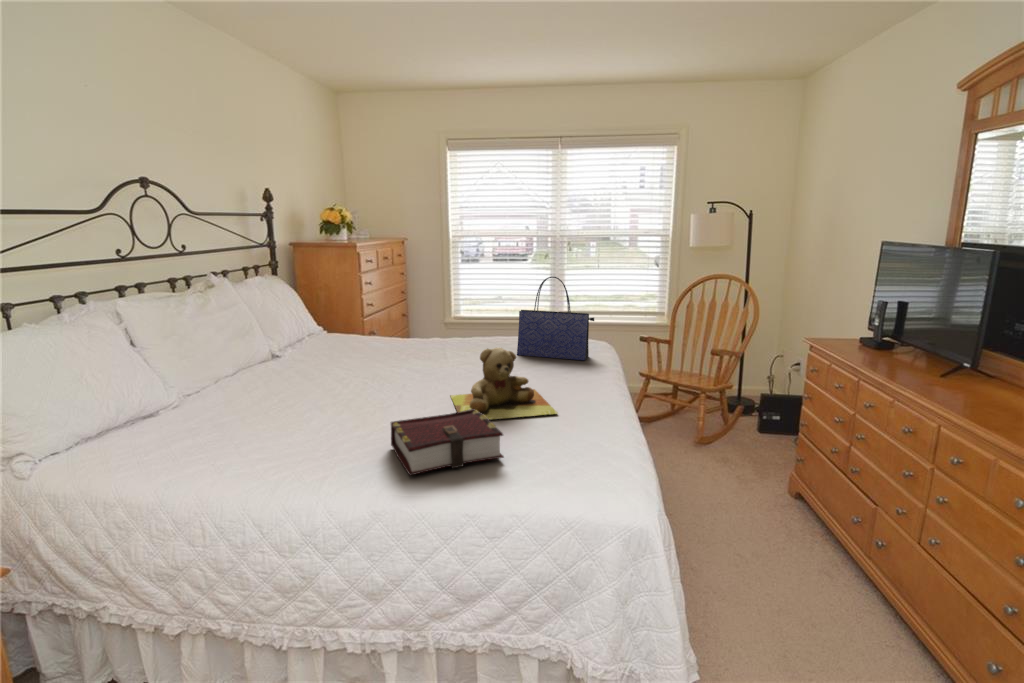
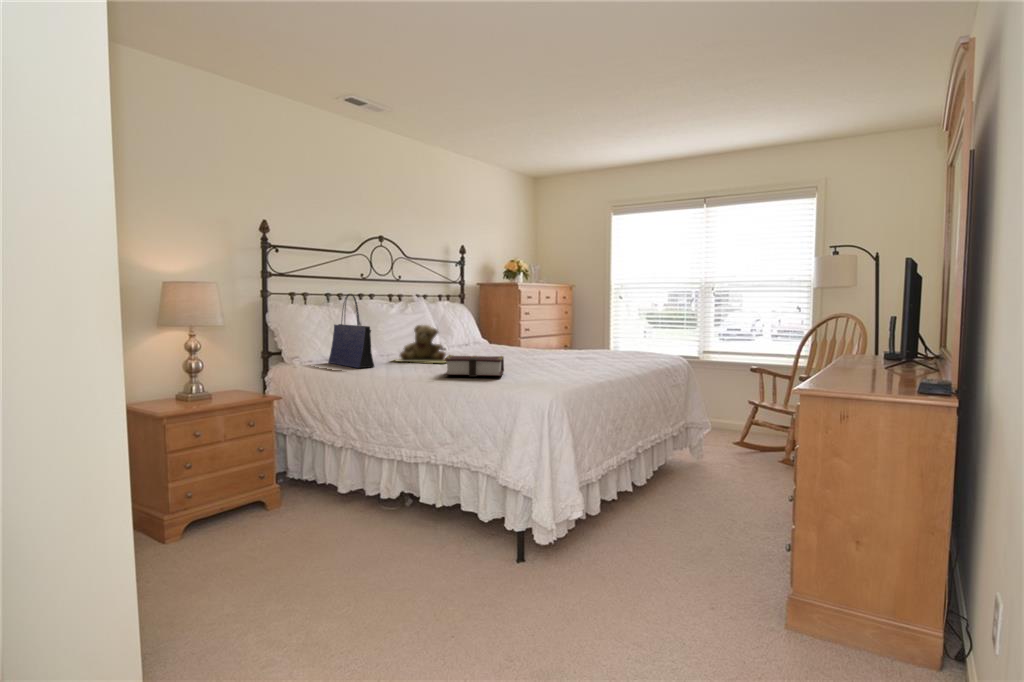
tote bag: present [517,277,594,360] -> present [328,294,374,368]
teddy bear: present [451,348,557,419] -> present [397,325,446,363]

